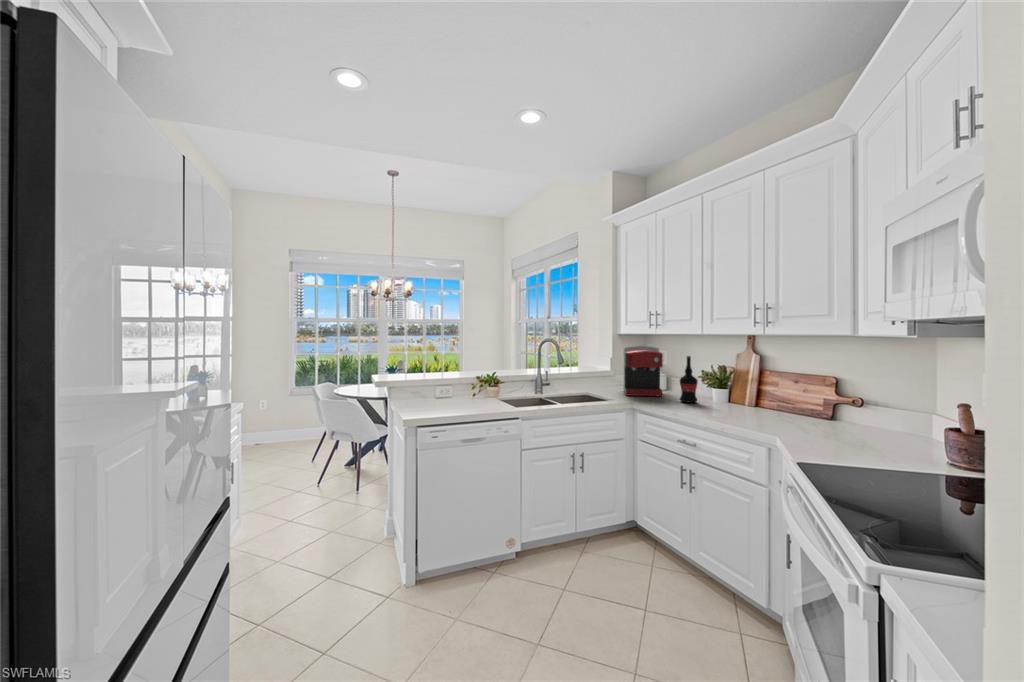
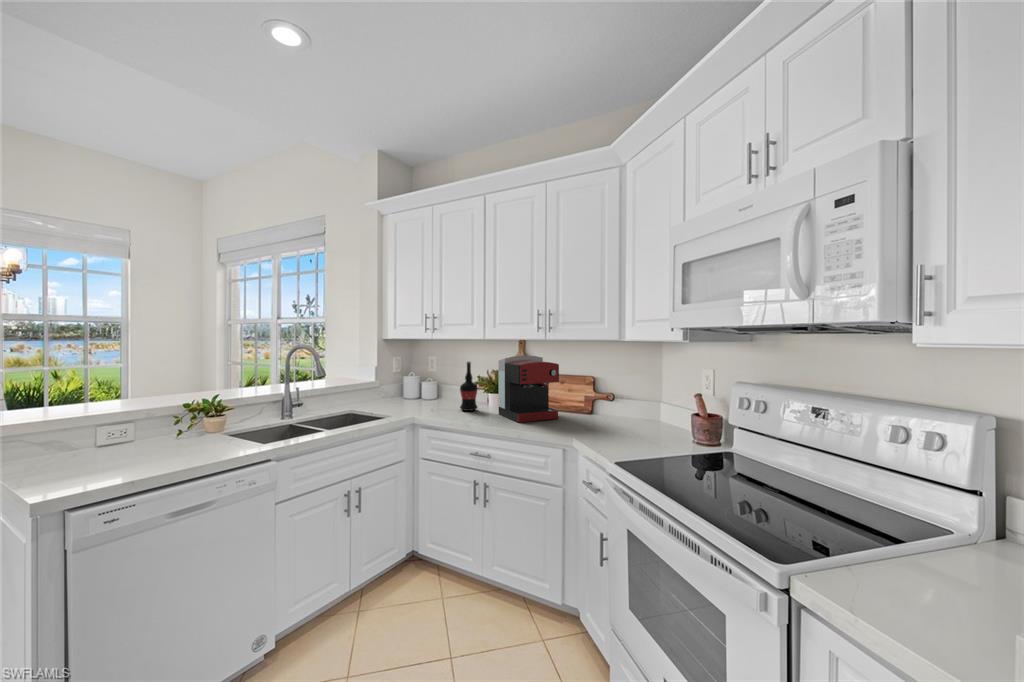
coffee maker: present [623,346,663,396] -> present [498,355,559,422]

